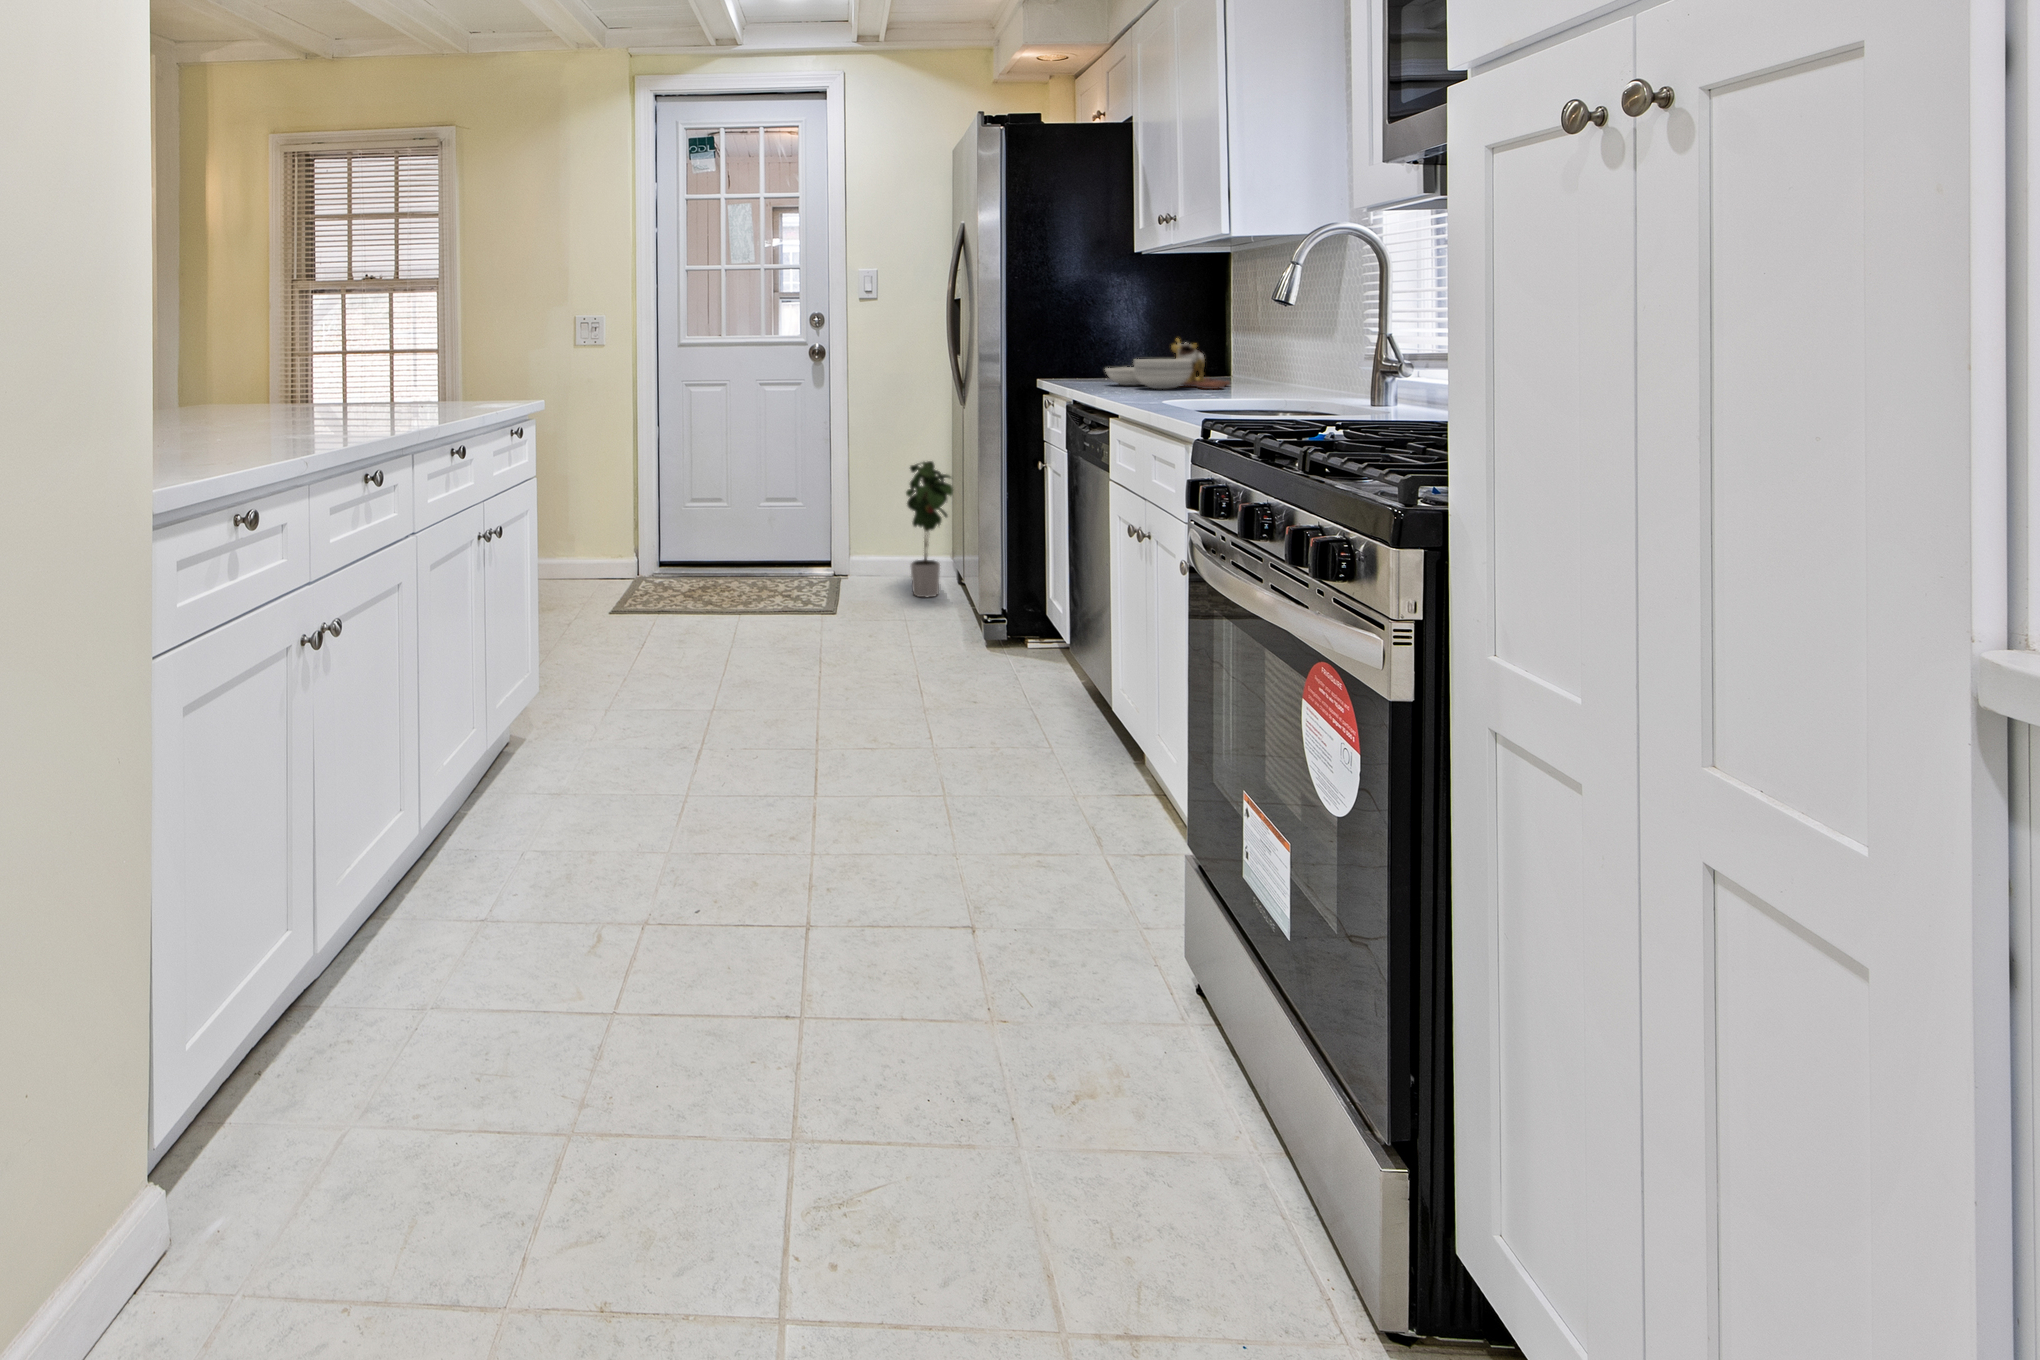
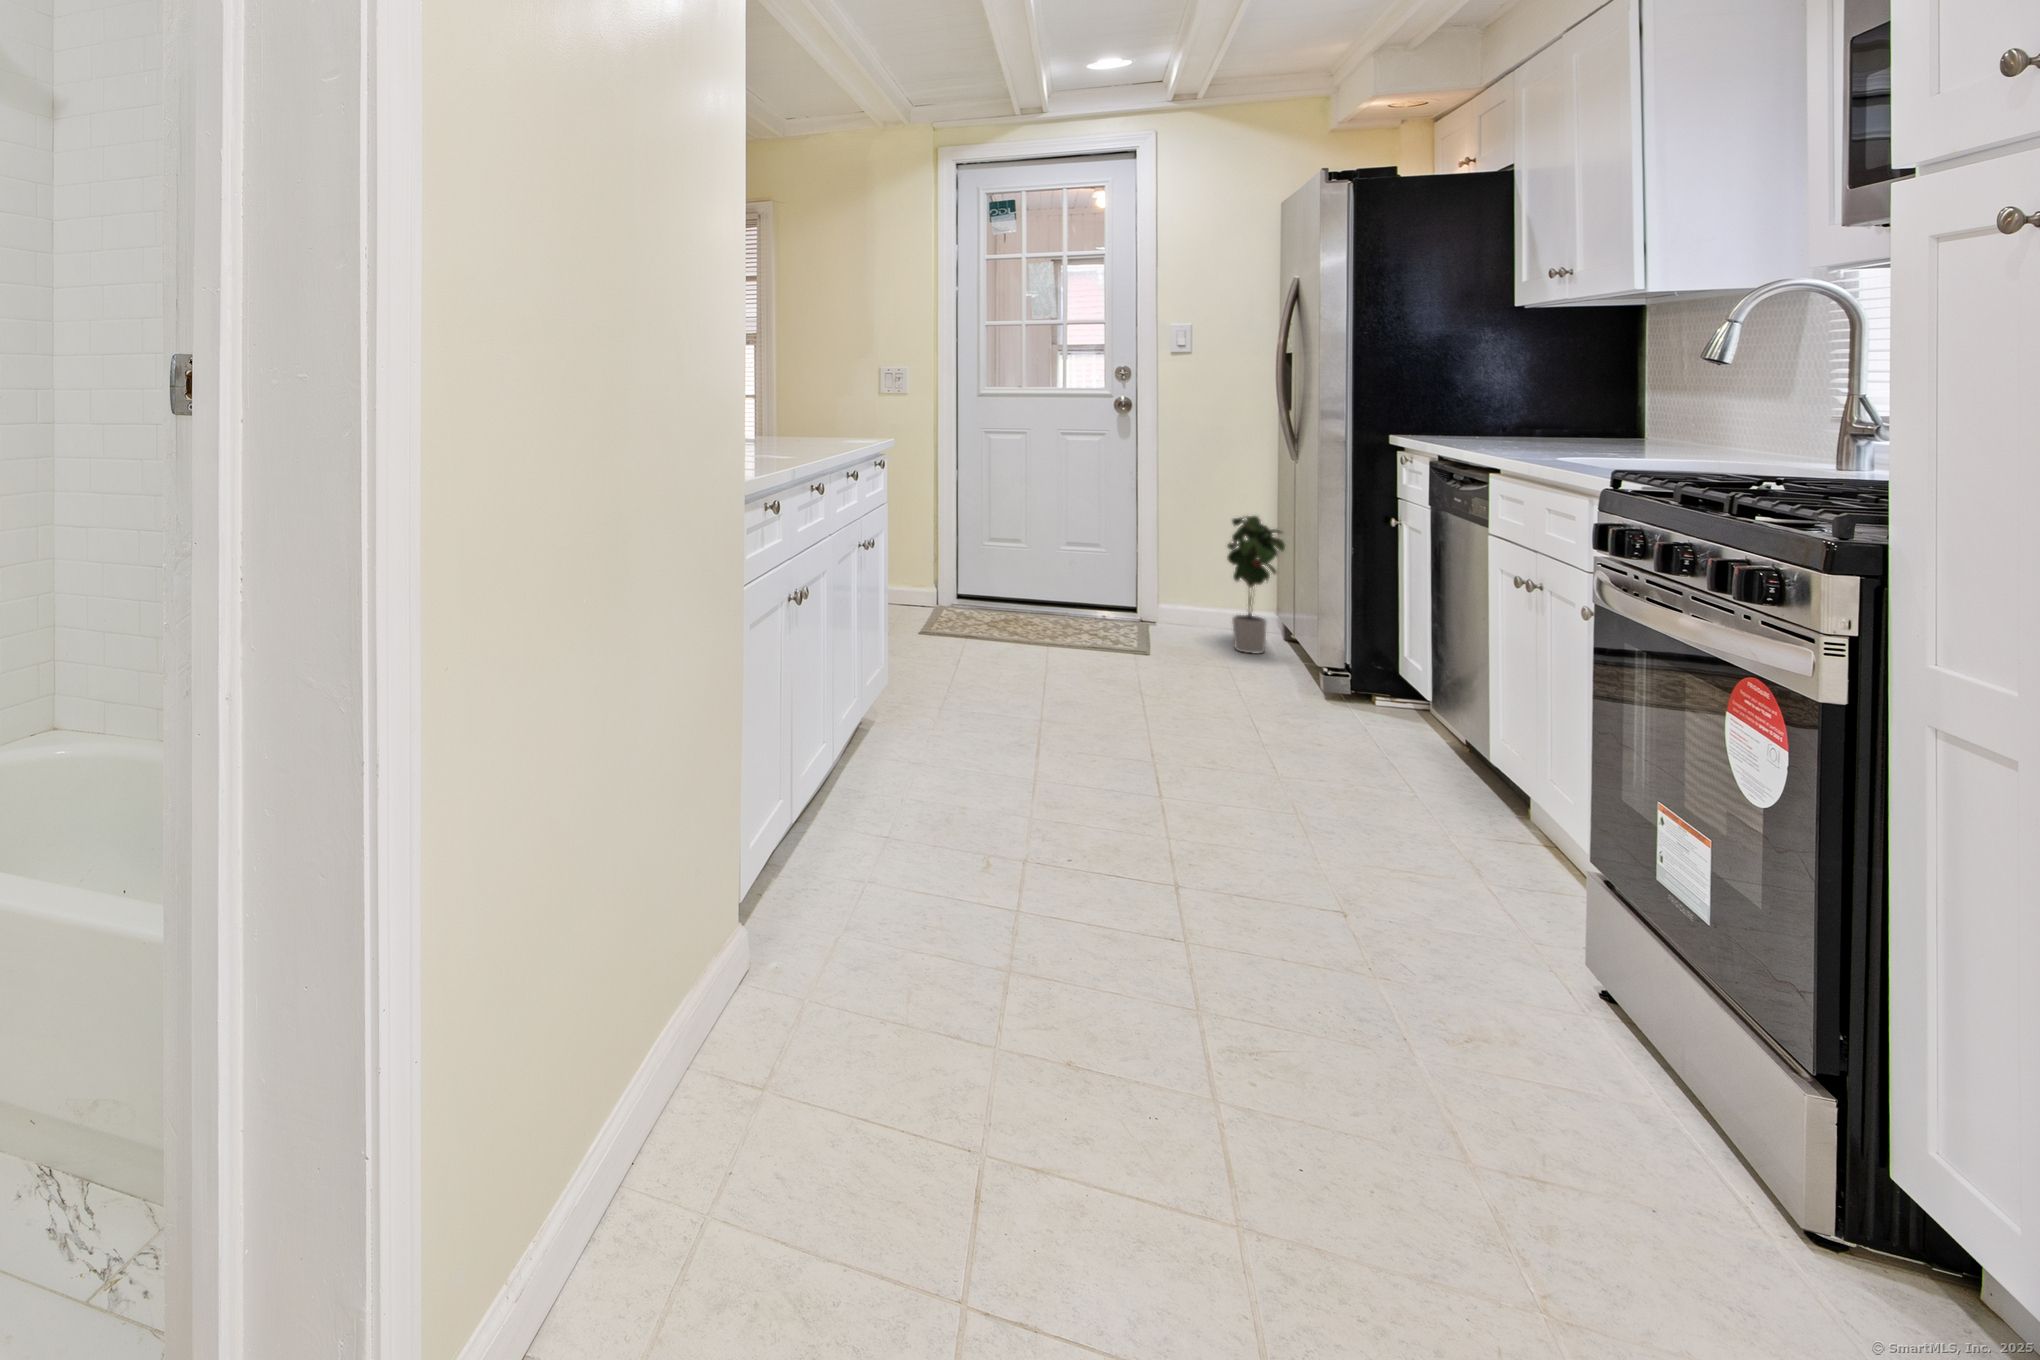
cutting board: present [1105,339,1229,389] -> none [1481,397,1645,450]

